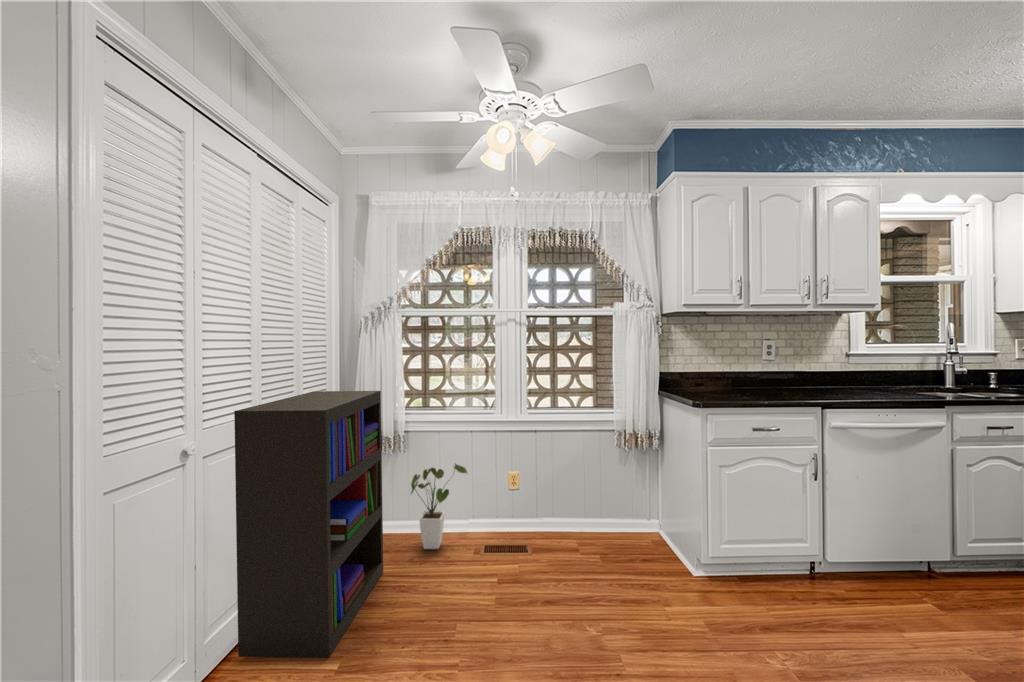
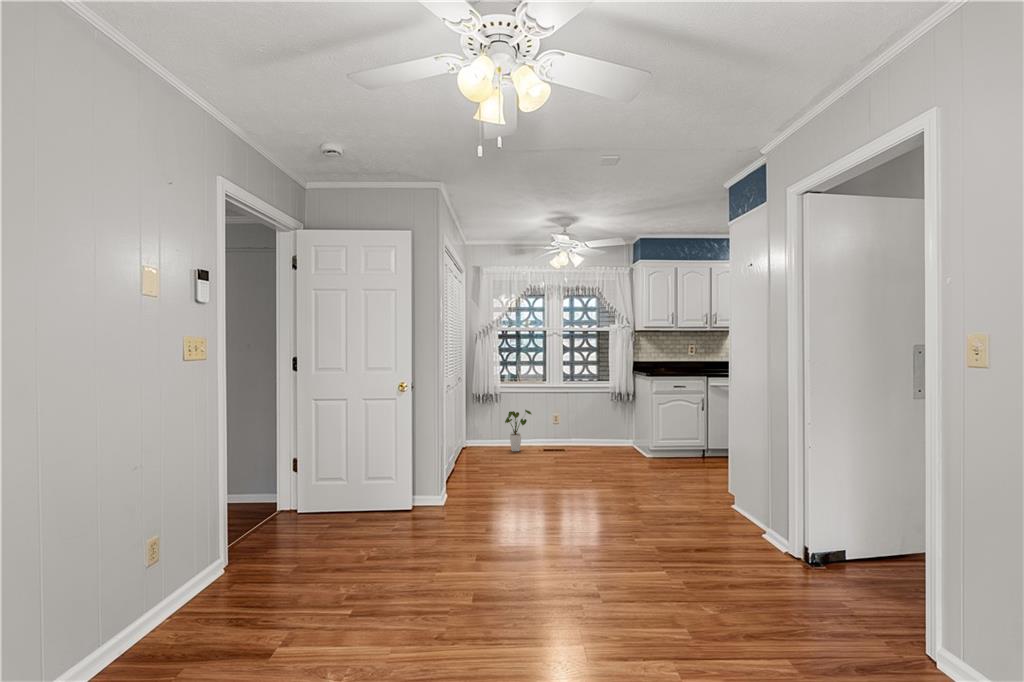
bookshelf: present [234,391,383,658] -> none [457,368,498,473]

